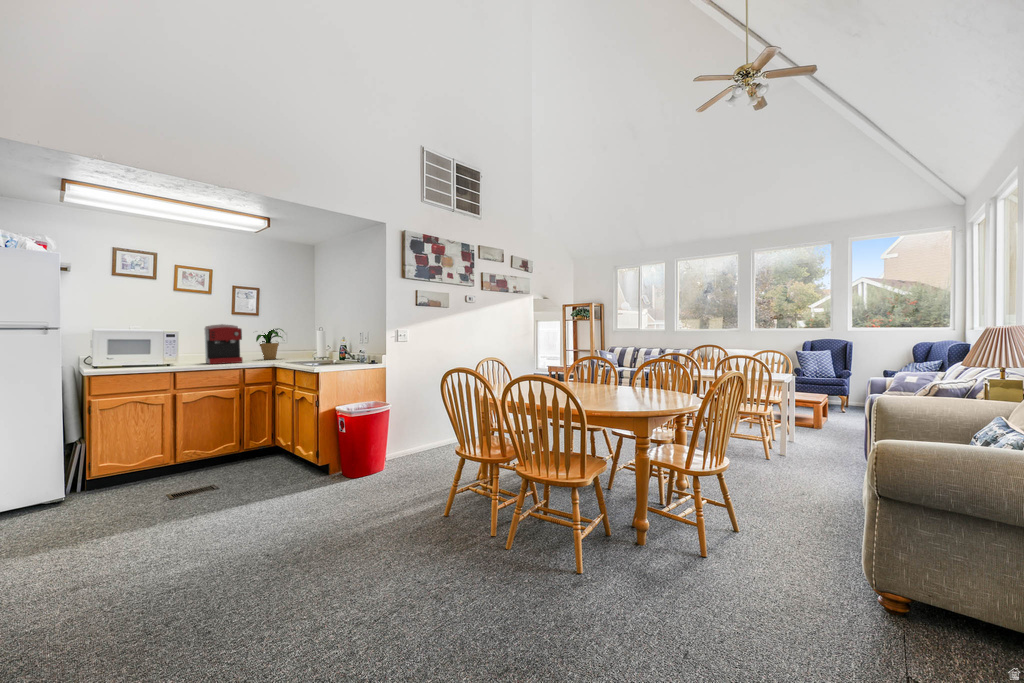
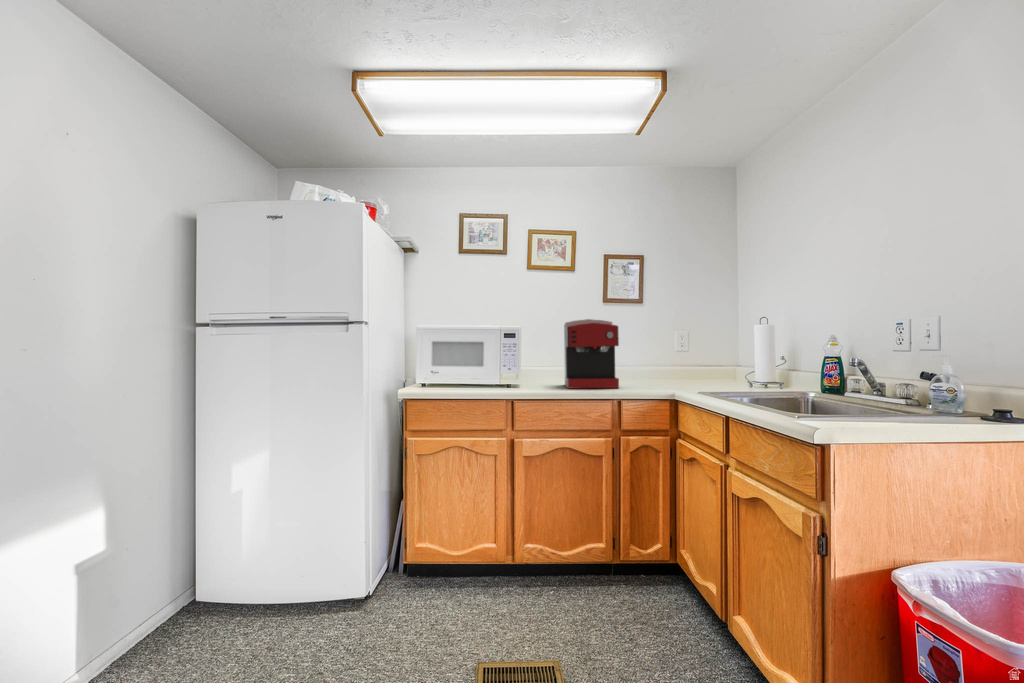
potted plant: present [256,328,284,360] -> none [629,327,691,383]

